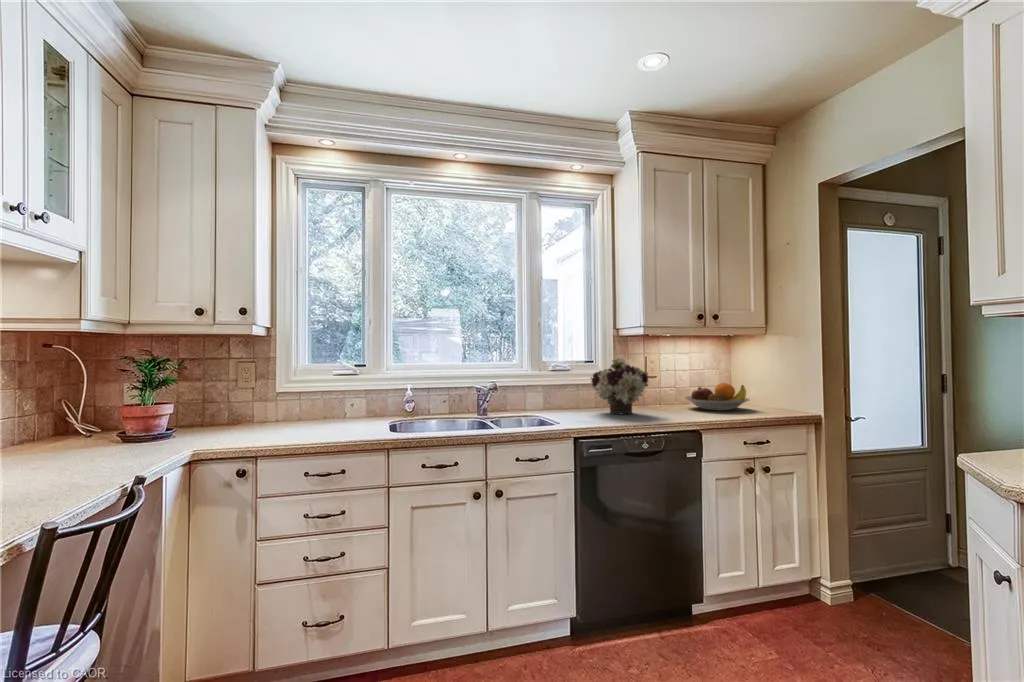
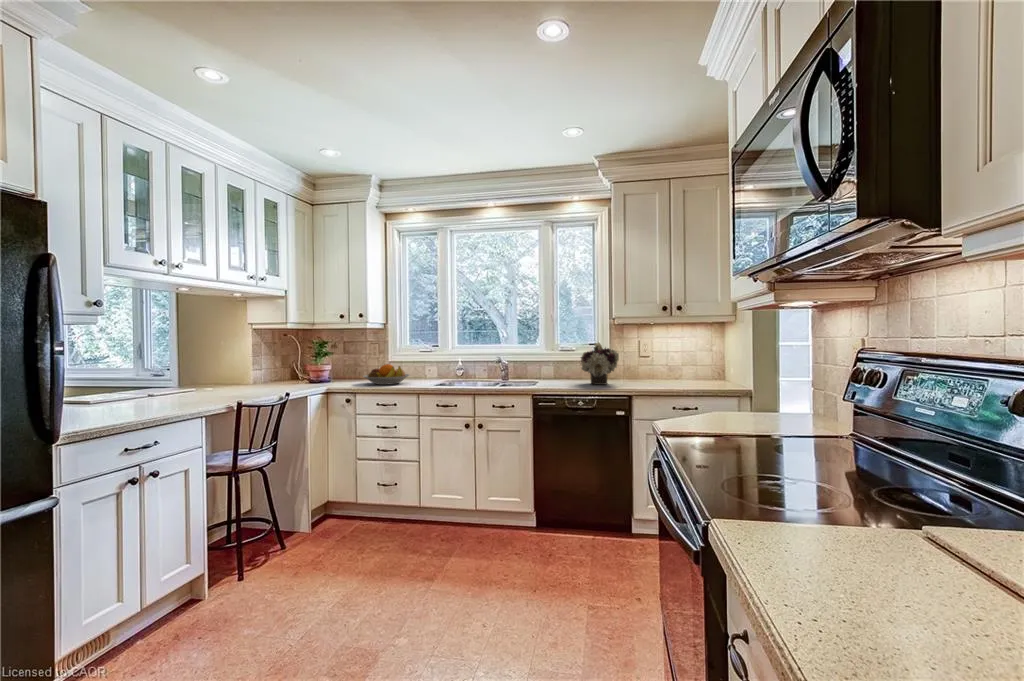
fruit bowl: present [685,383,750,410] -> present [363,364,410,385]

